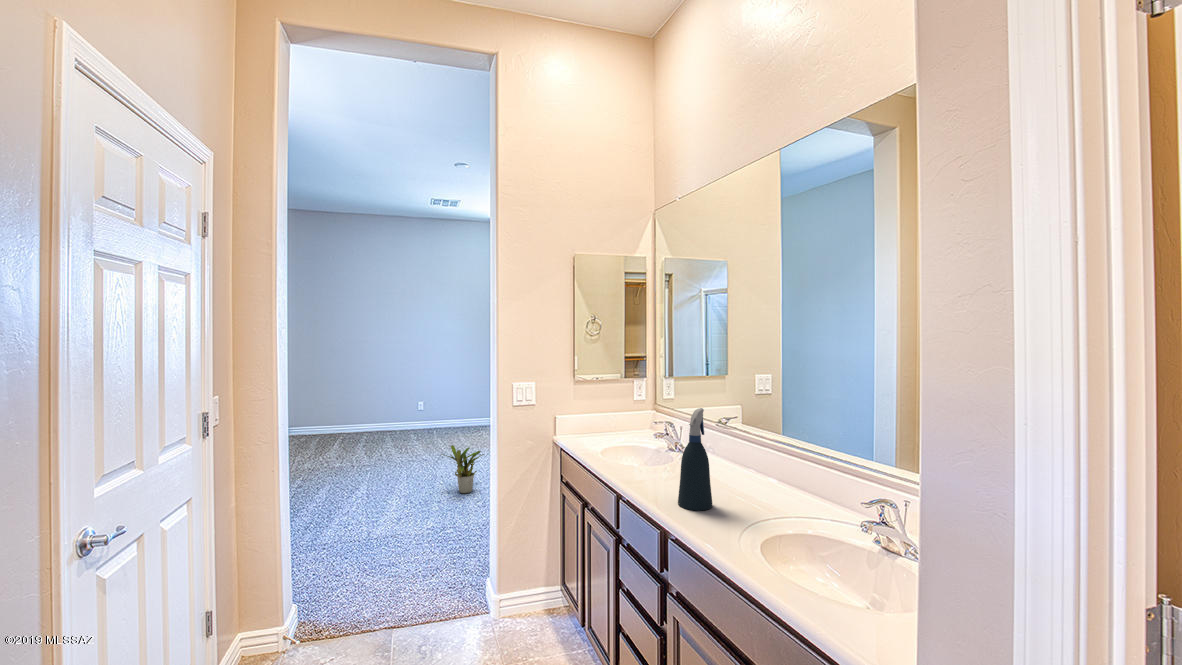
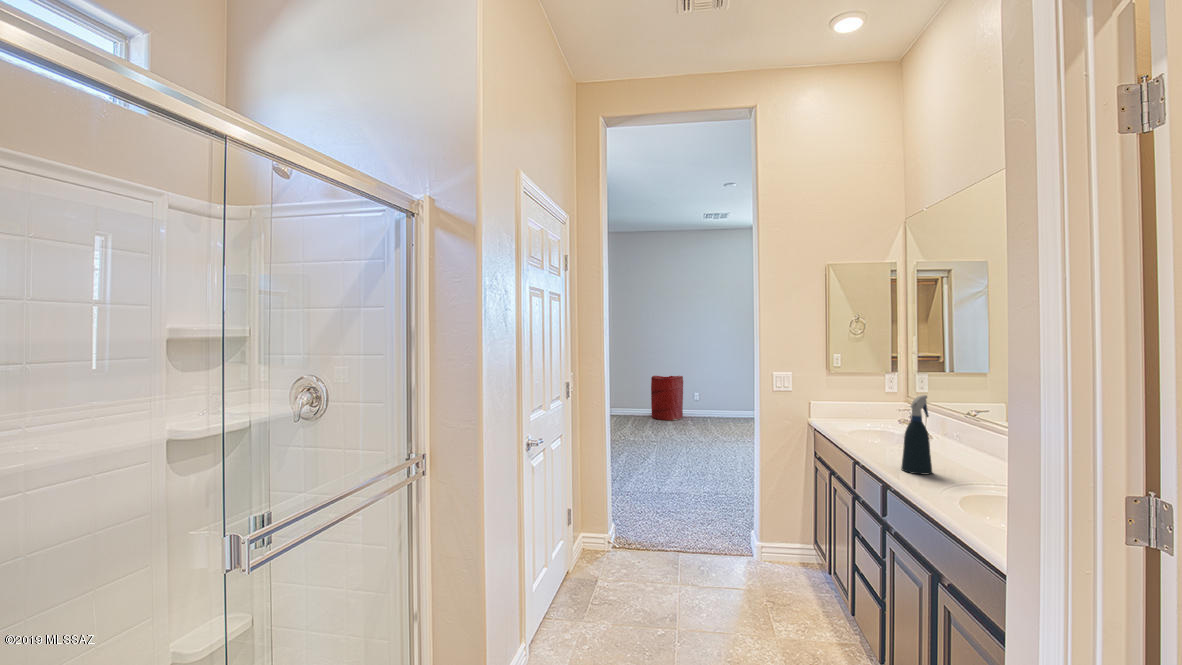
laundry hamper: none [379,388,416,438] -> present [651,376,683,420]
potted plant: present [441,445,484,494] -> none [708,427,747,471]

